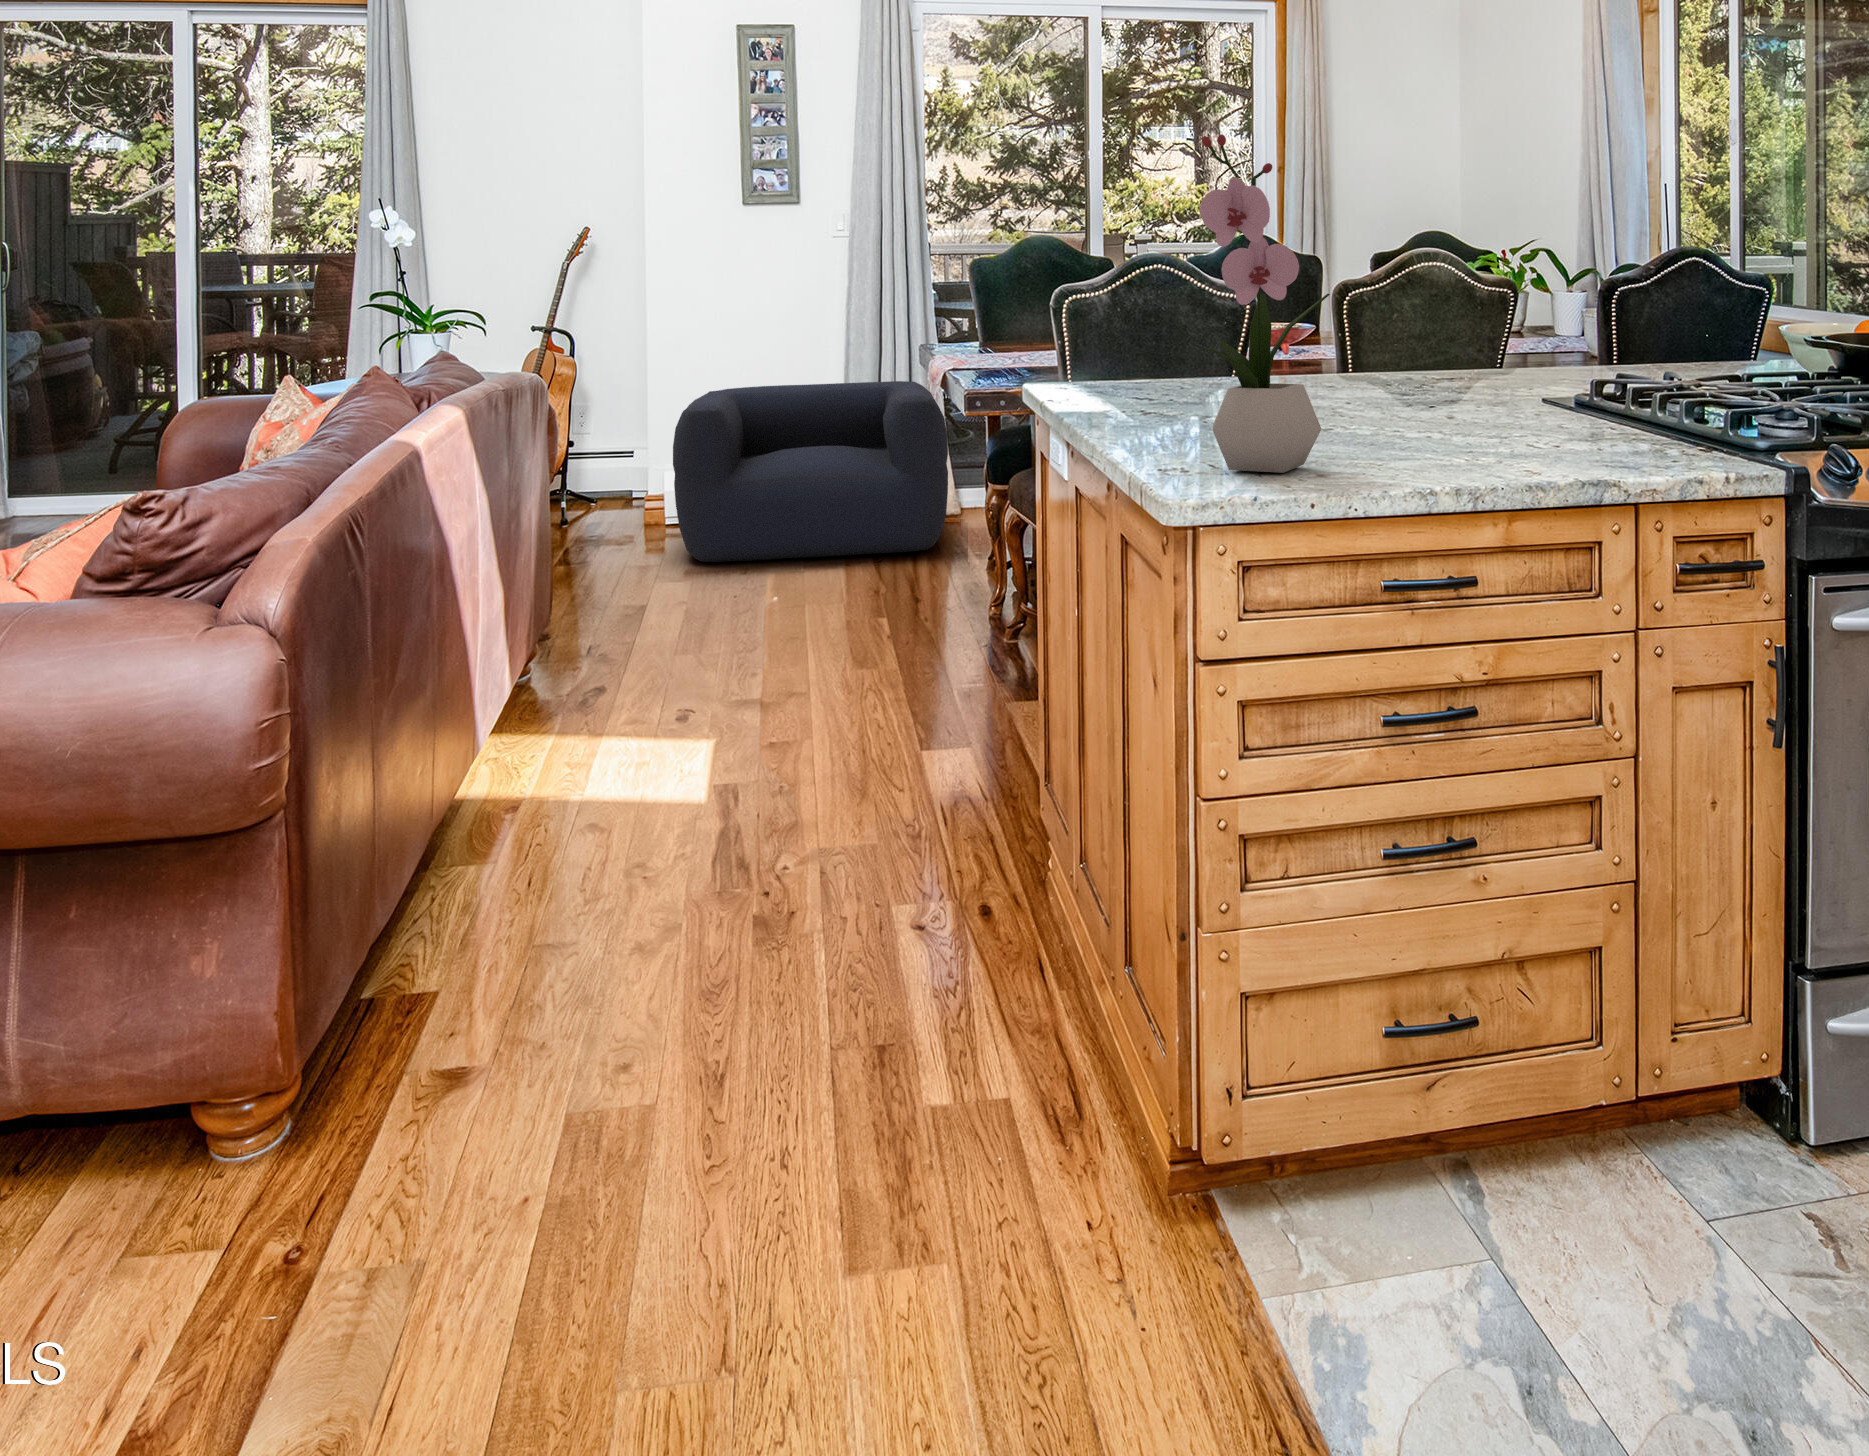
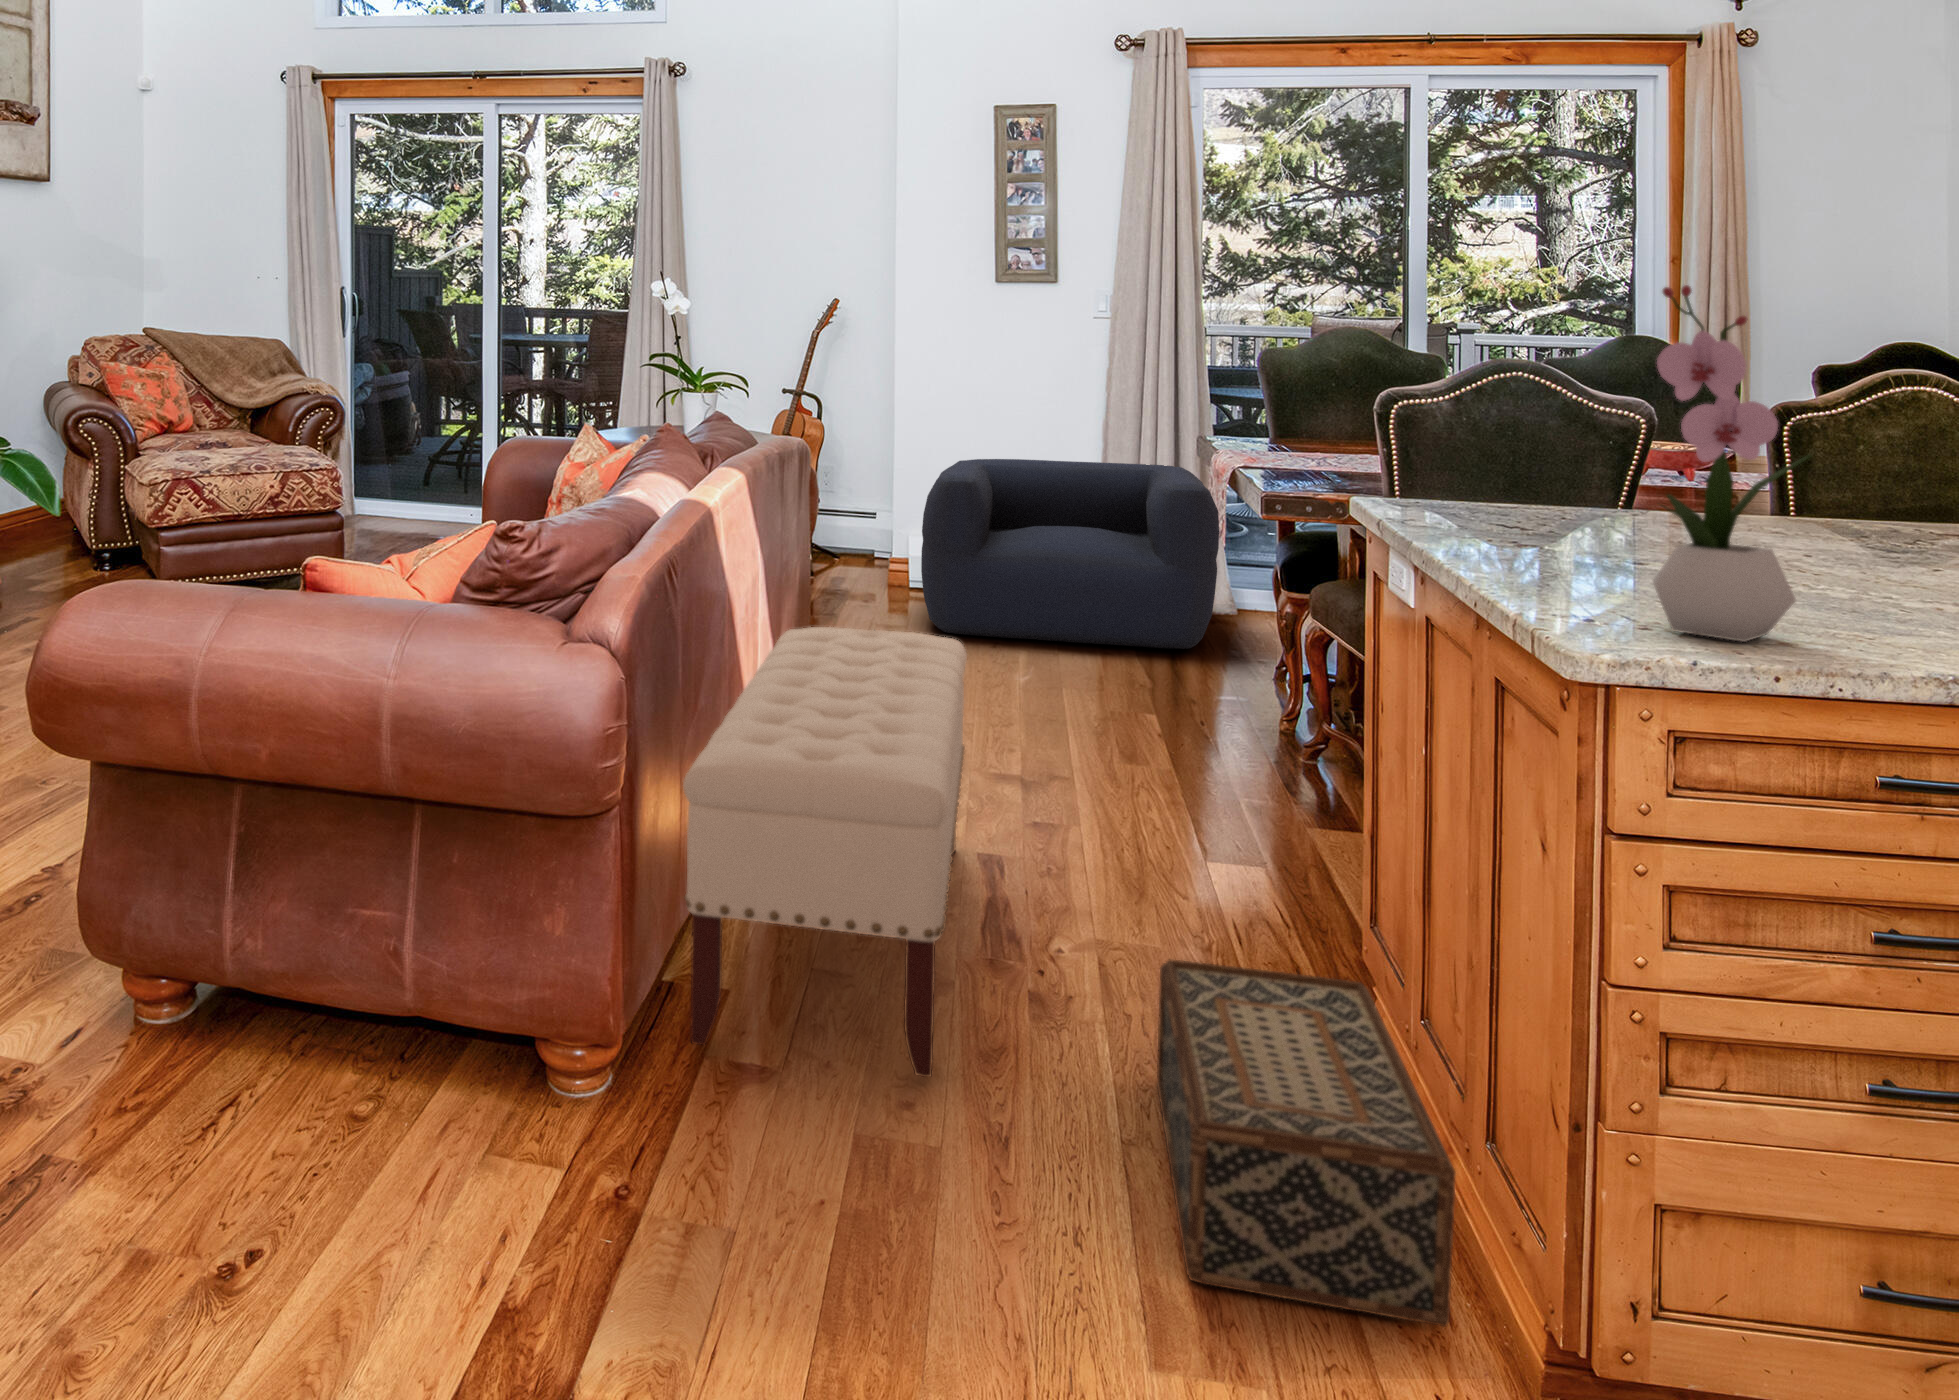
bench: none [317,564,687,1050] -> present [683,627,967,1077]
woven basket: none [852,839,1098,1171] -> present [1157,960,1456,1327]

